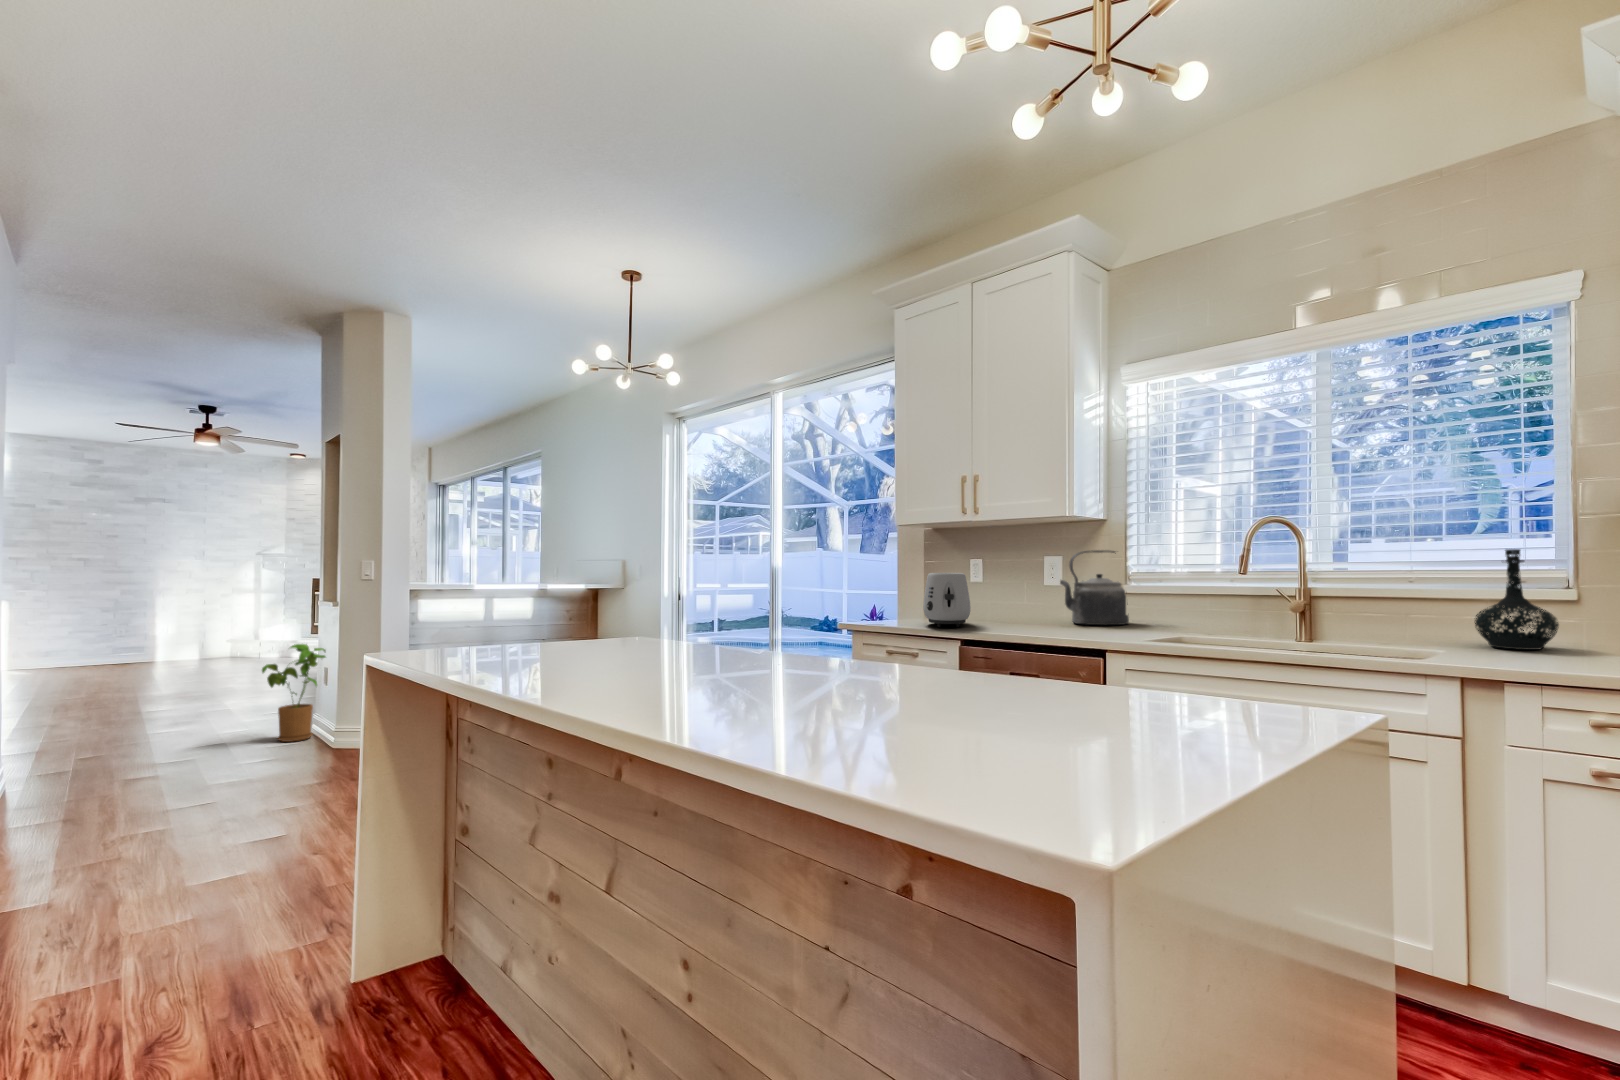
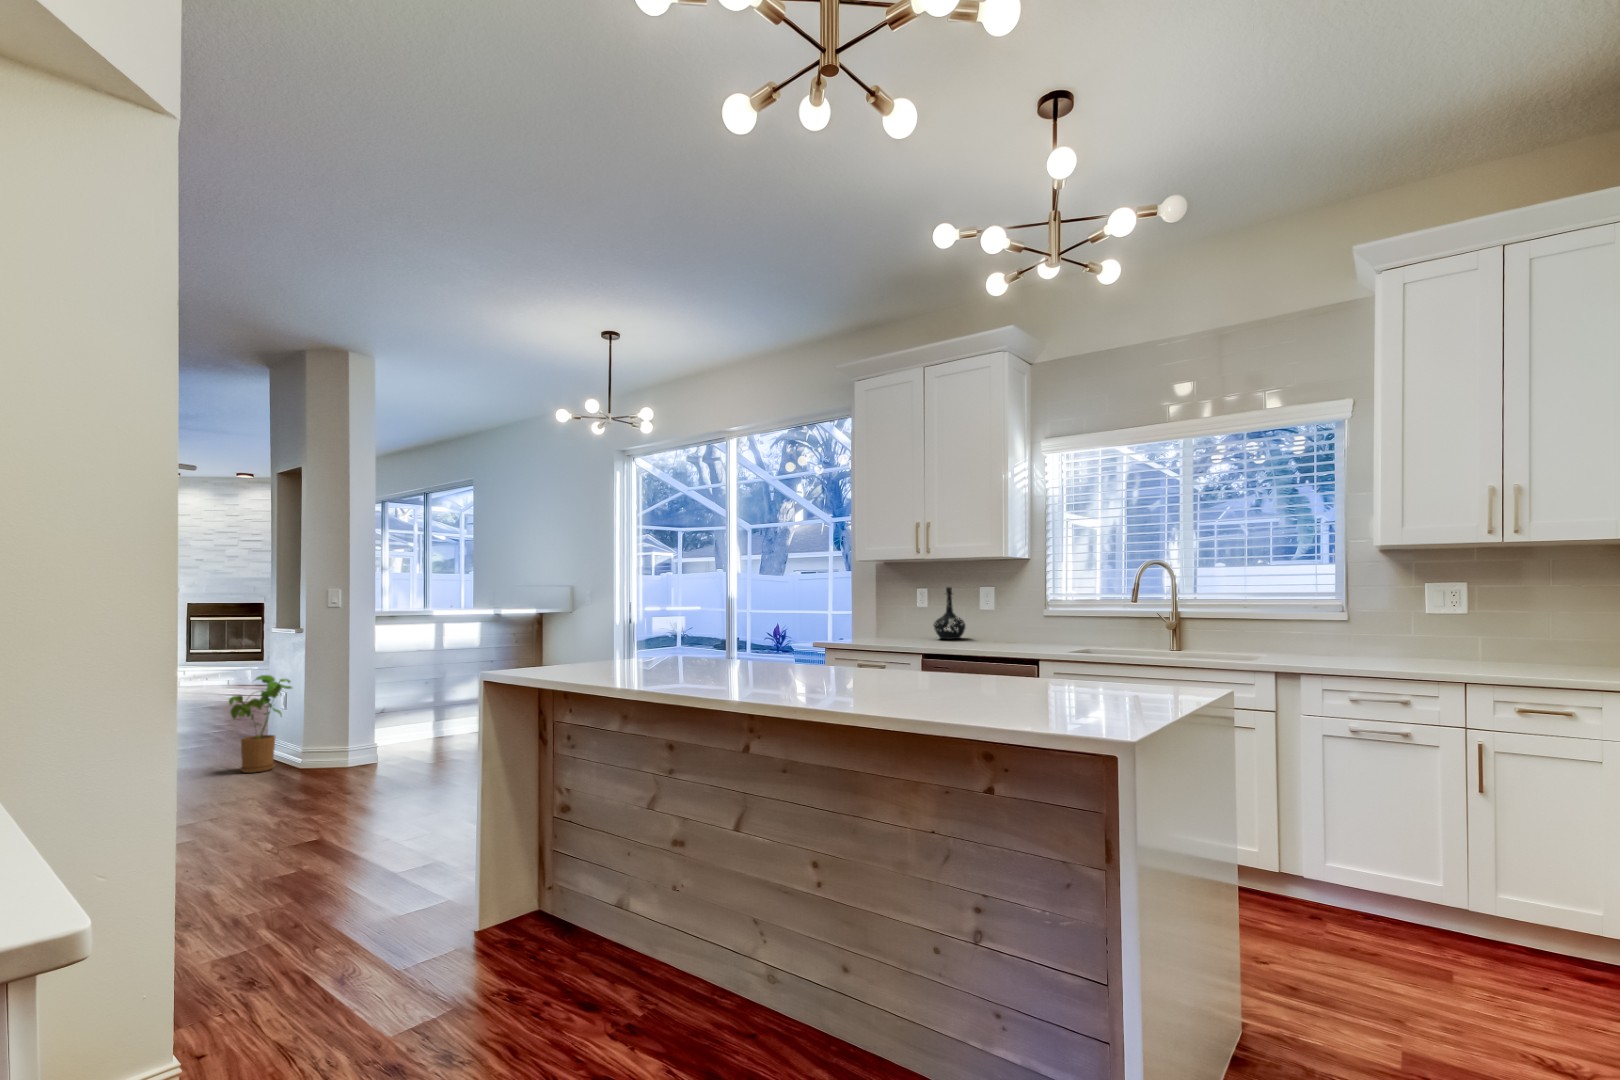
bottle: present [1475,549,1559,650] -> present [934,587,966,639]
kettle: present [1060,550,1129,625] -> none [996,583,1049,642]
toaster: present [923,573,971,627] -> none [887,601,926,646]

